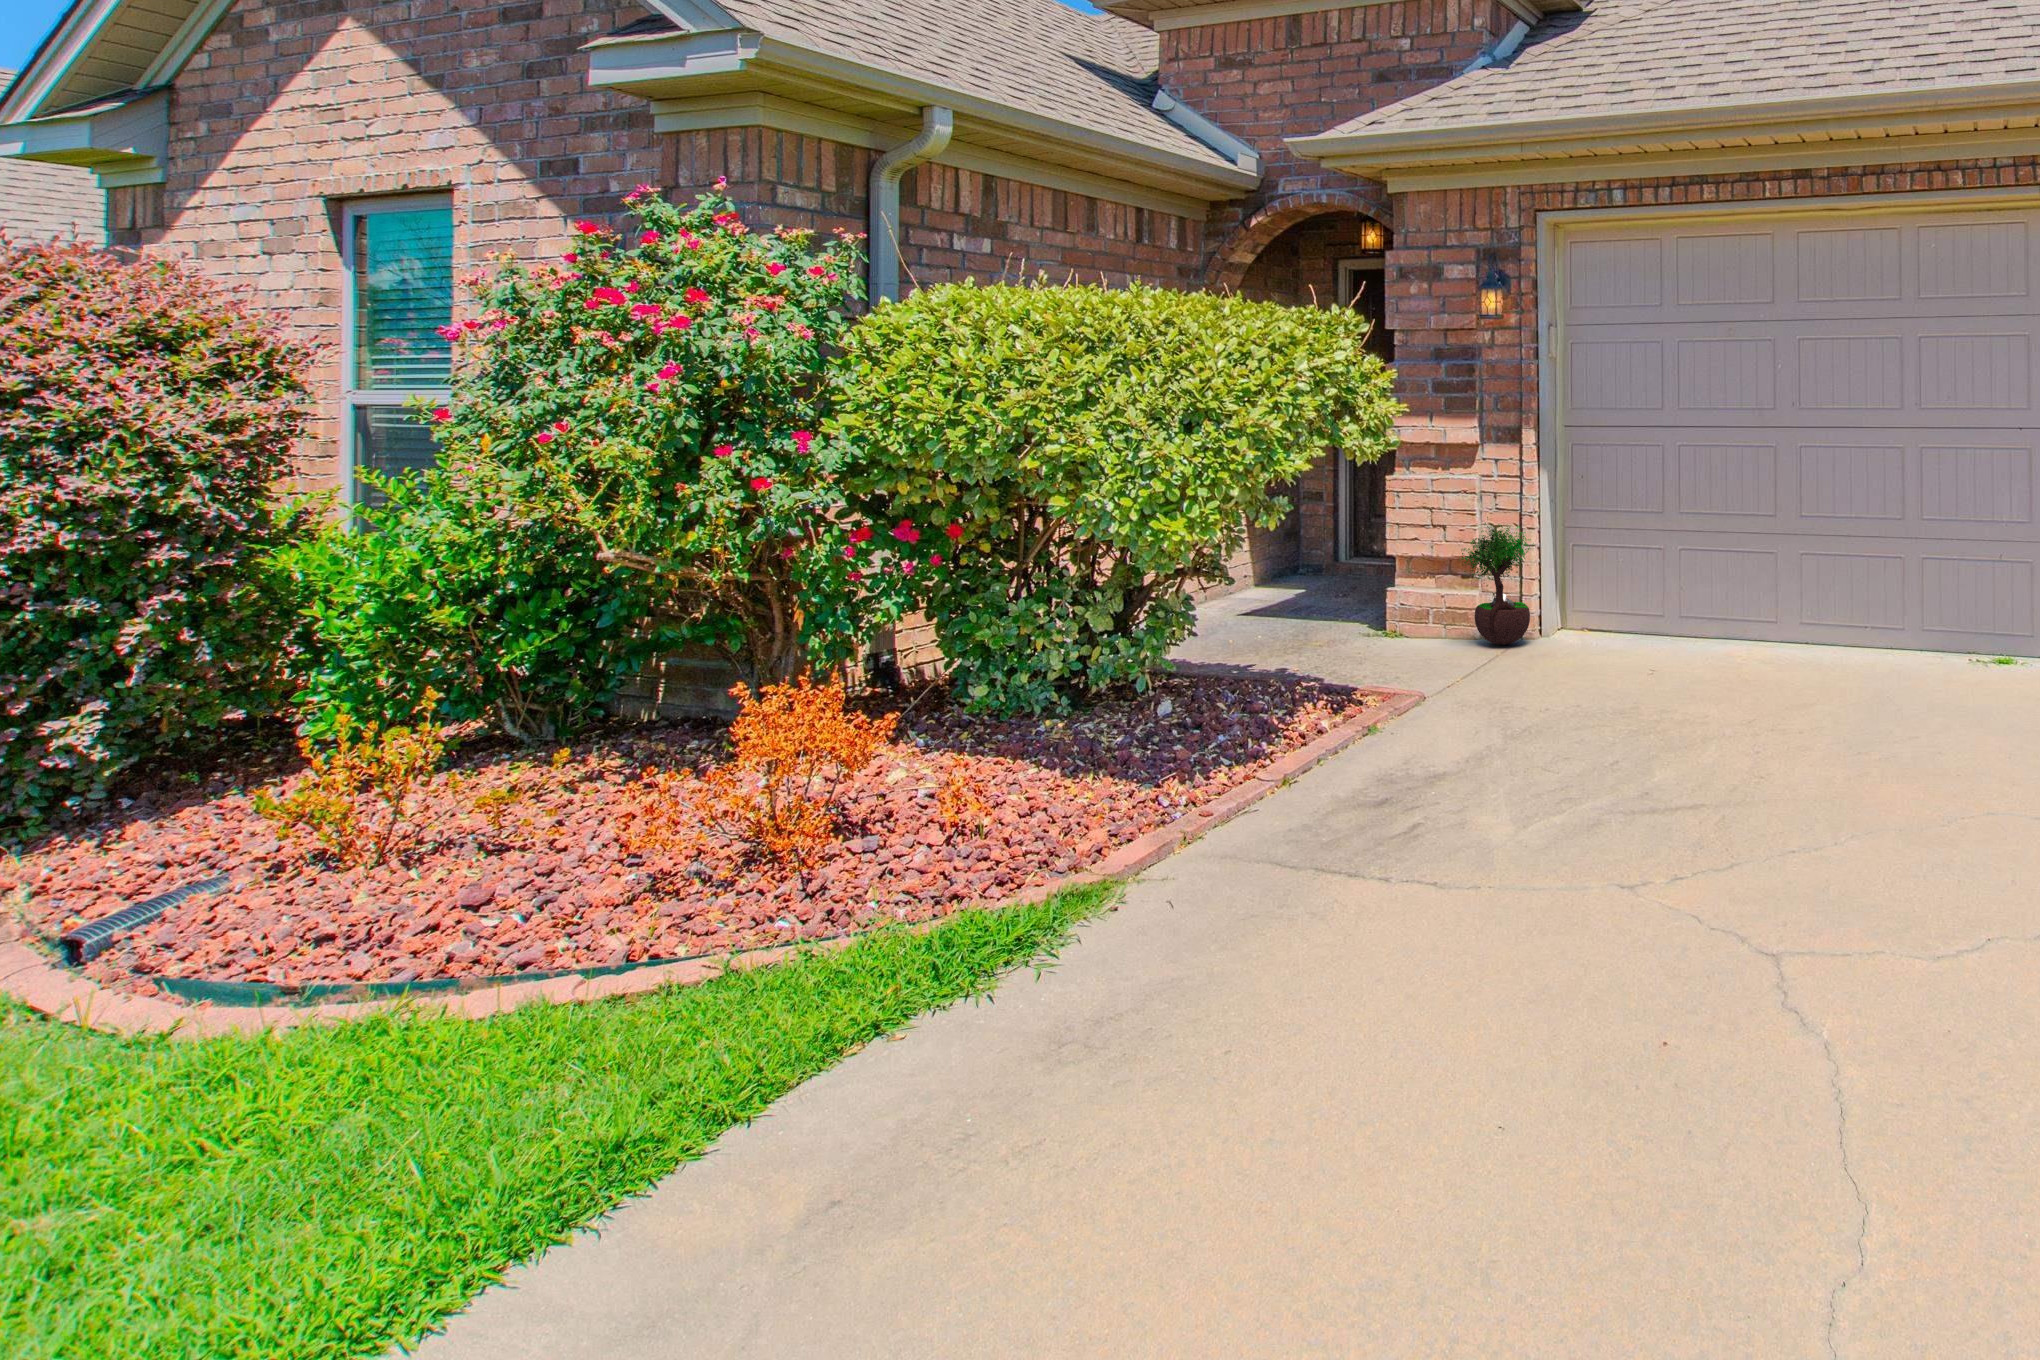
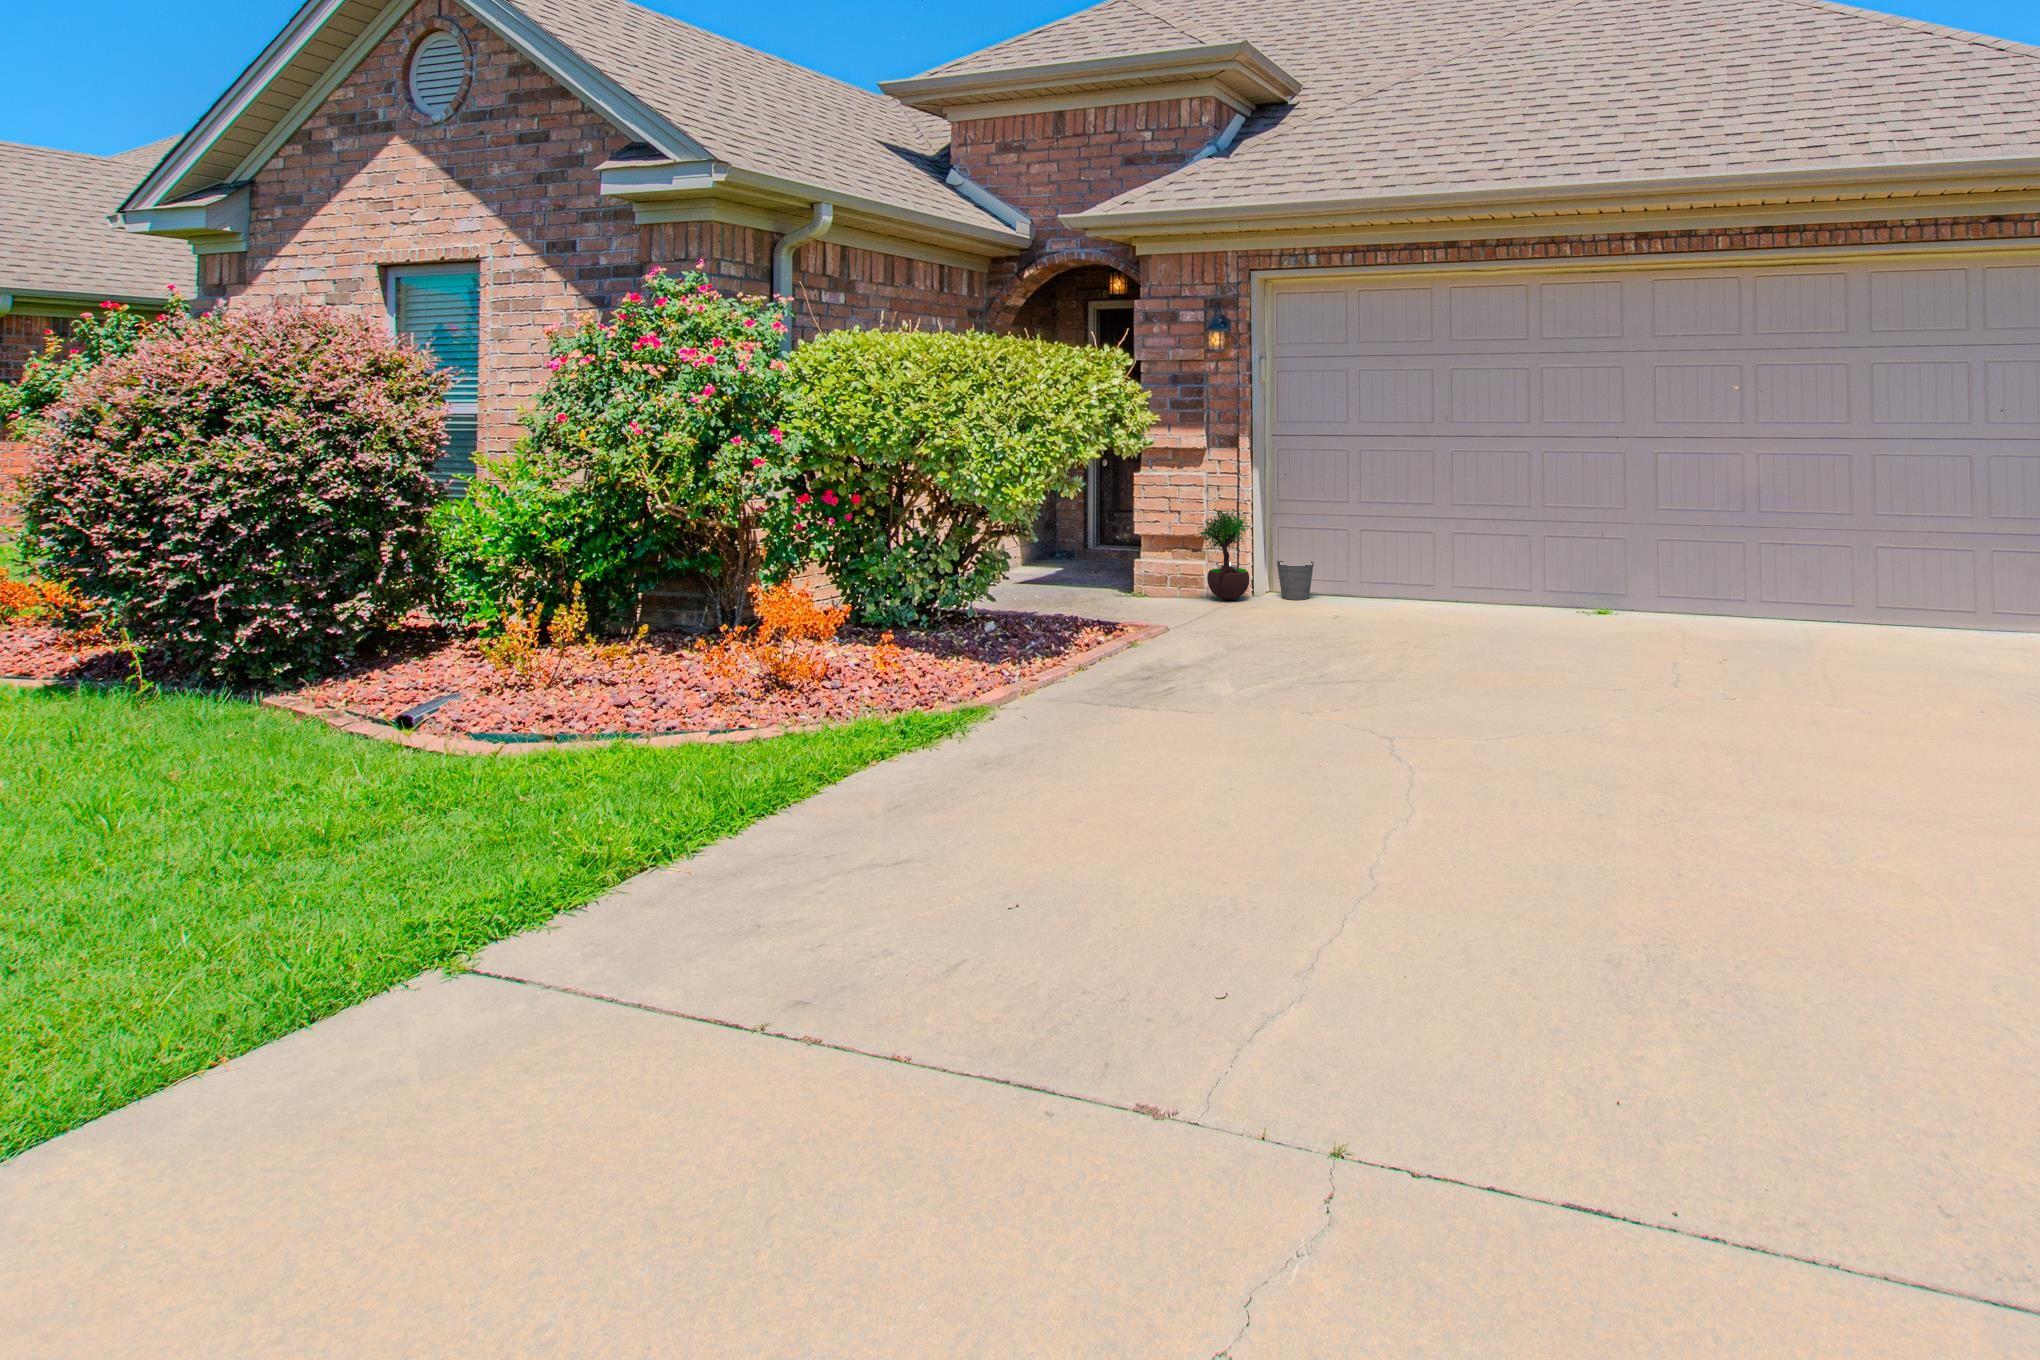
bucket: none [1566,589,1615,644] -> present [1277,561,1314,600]

